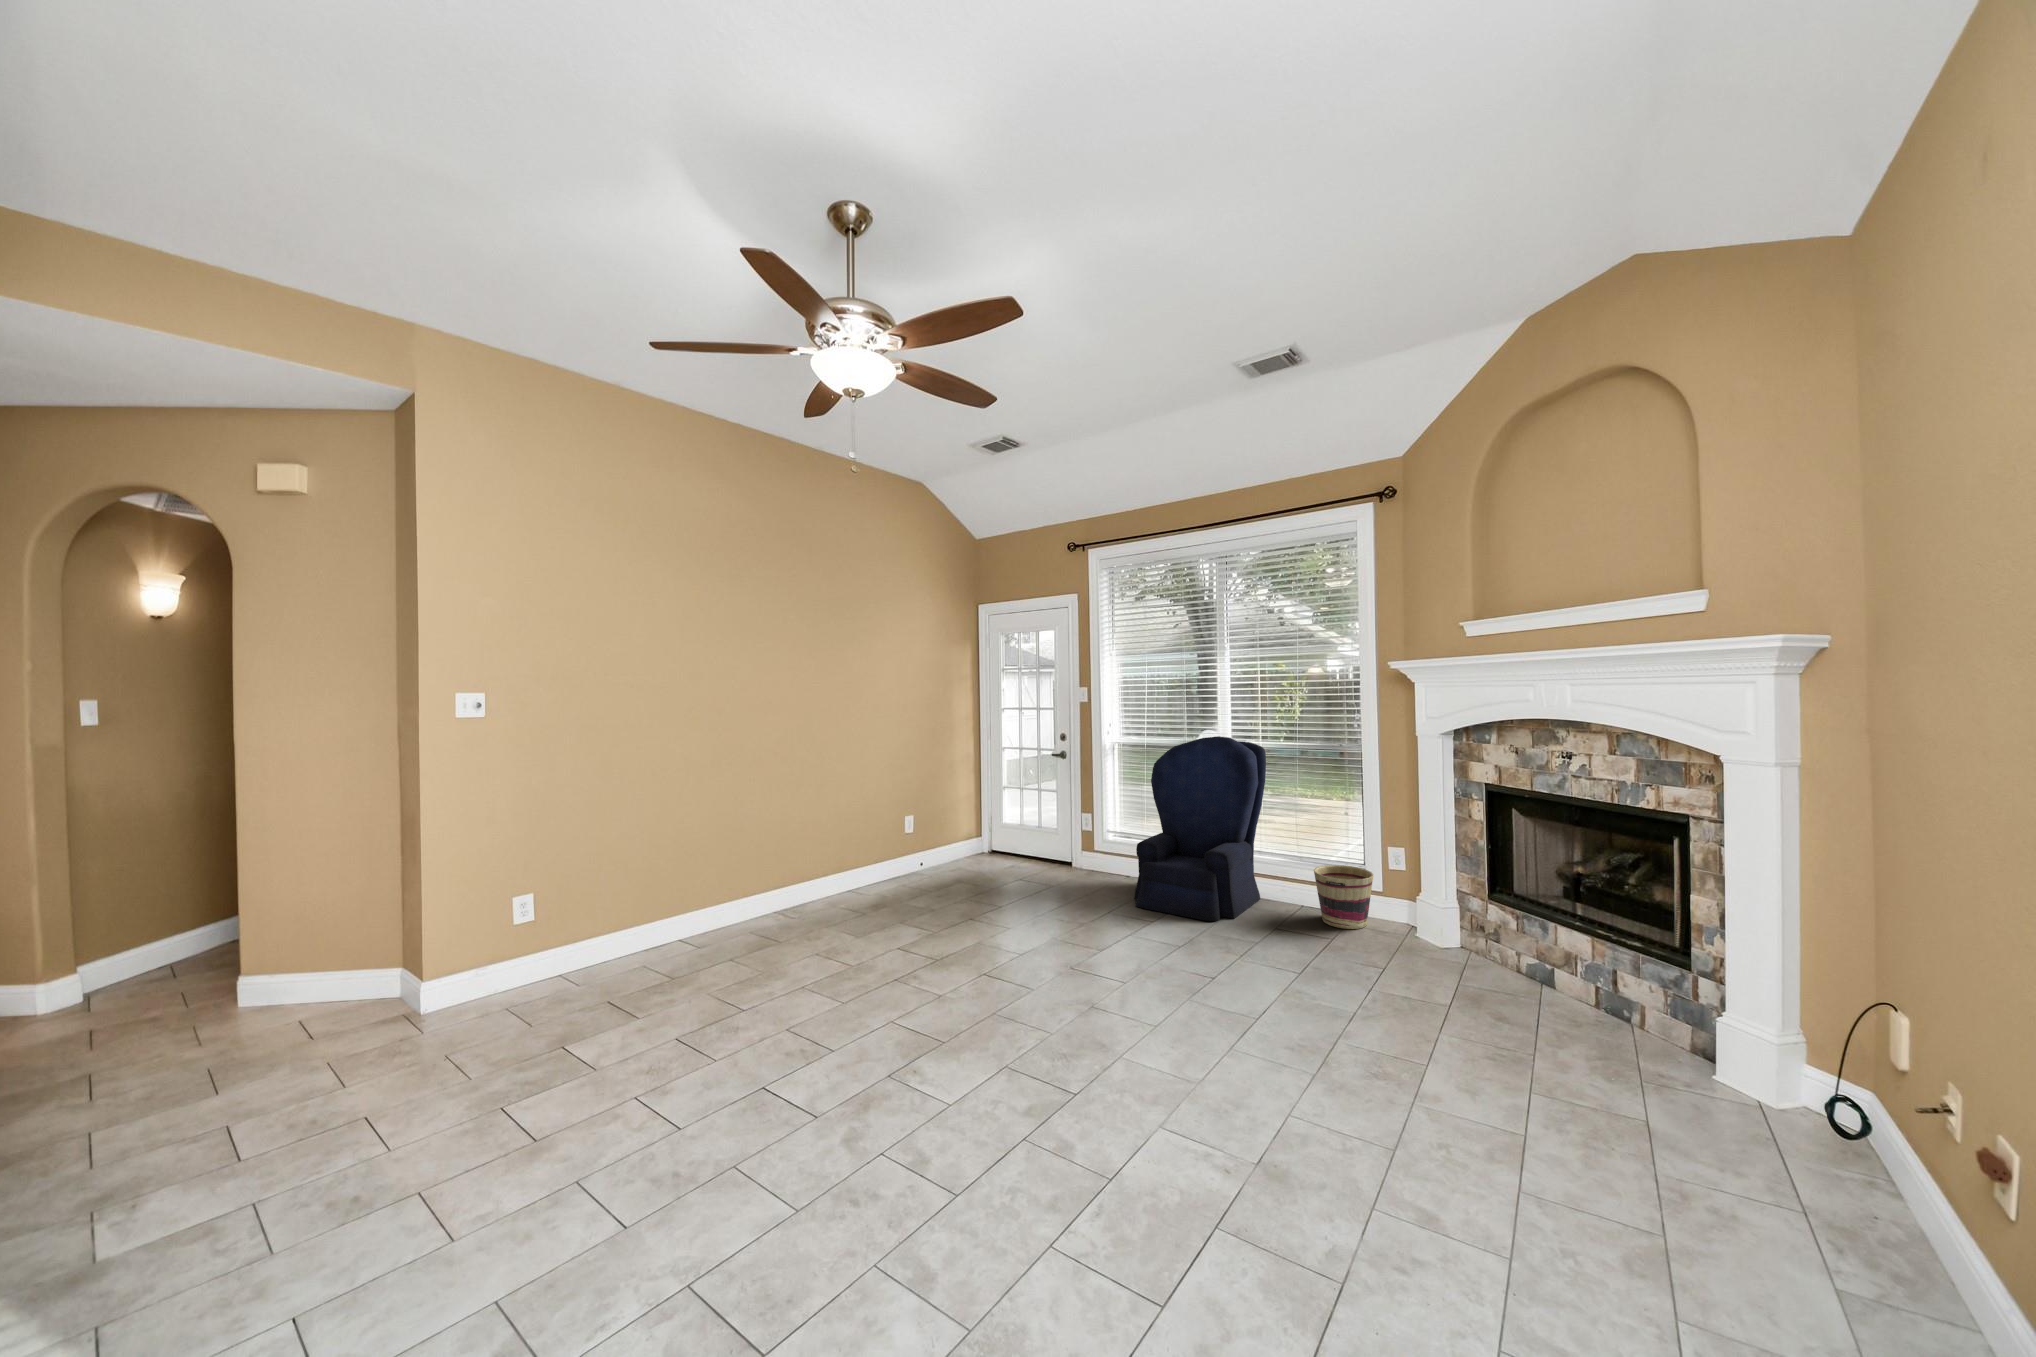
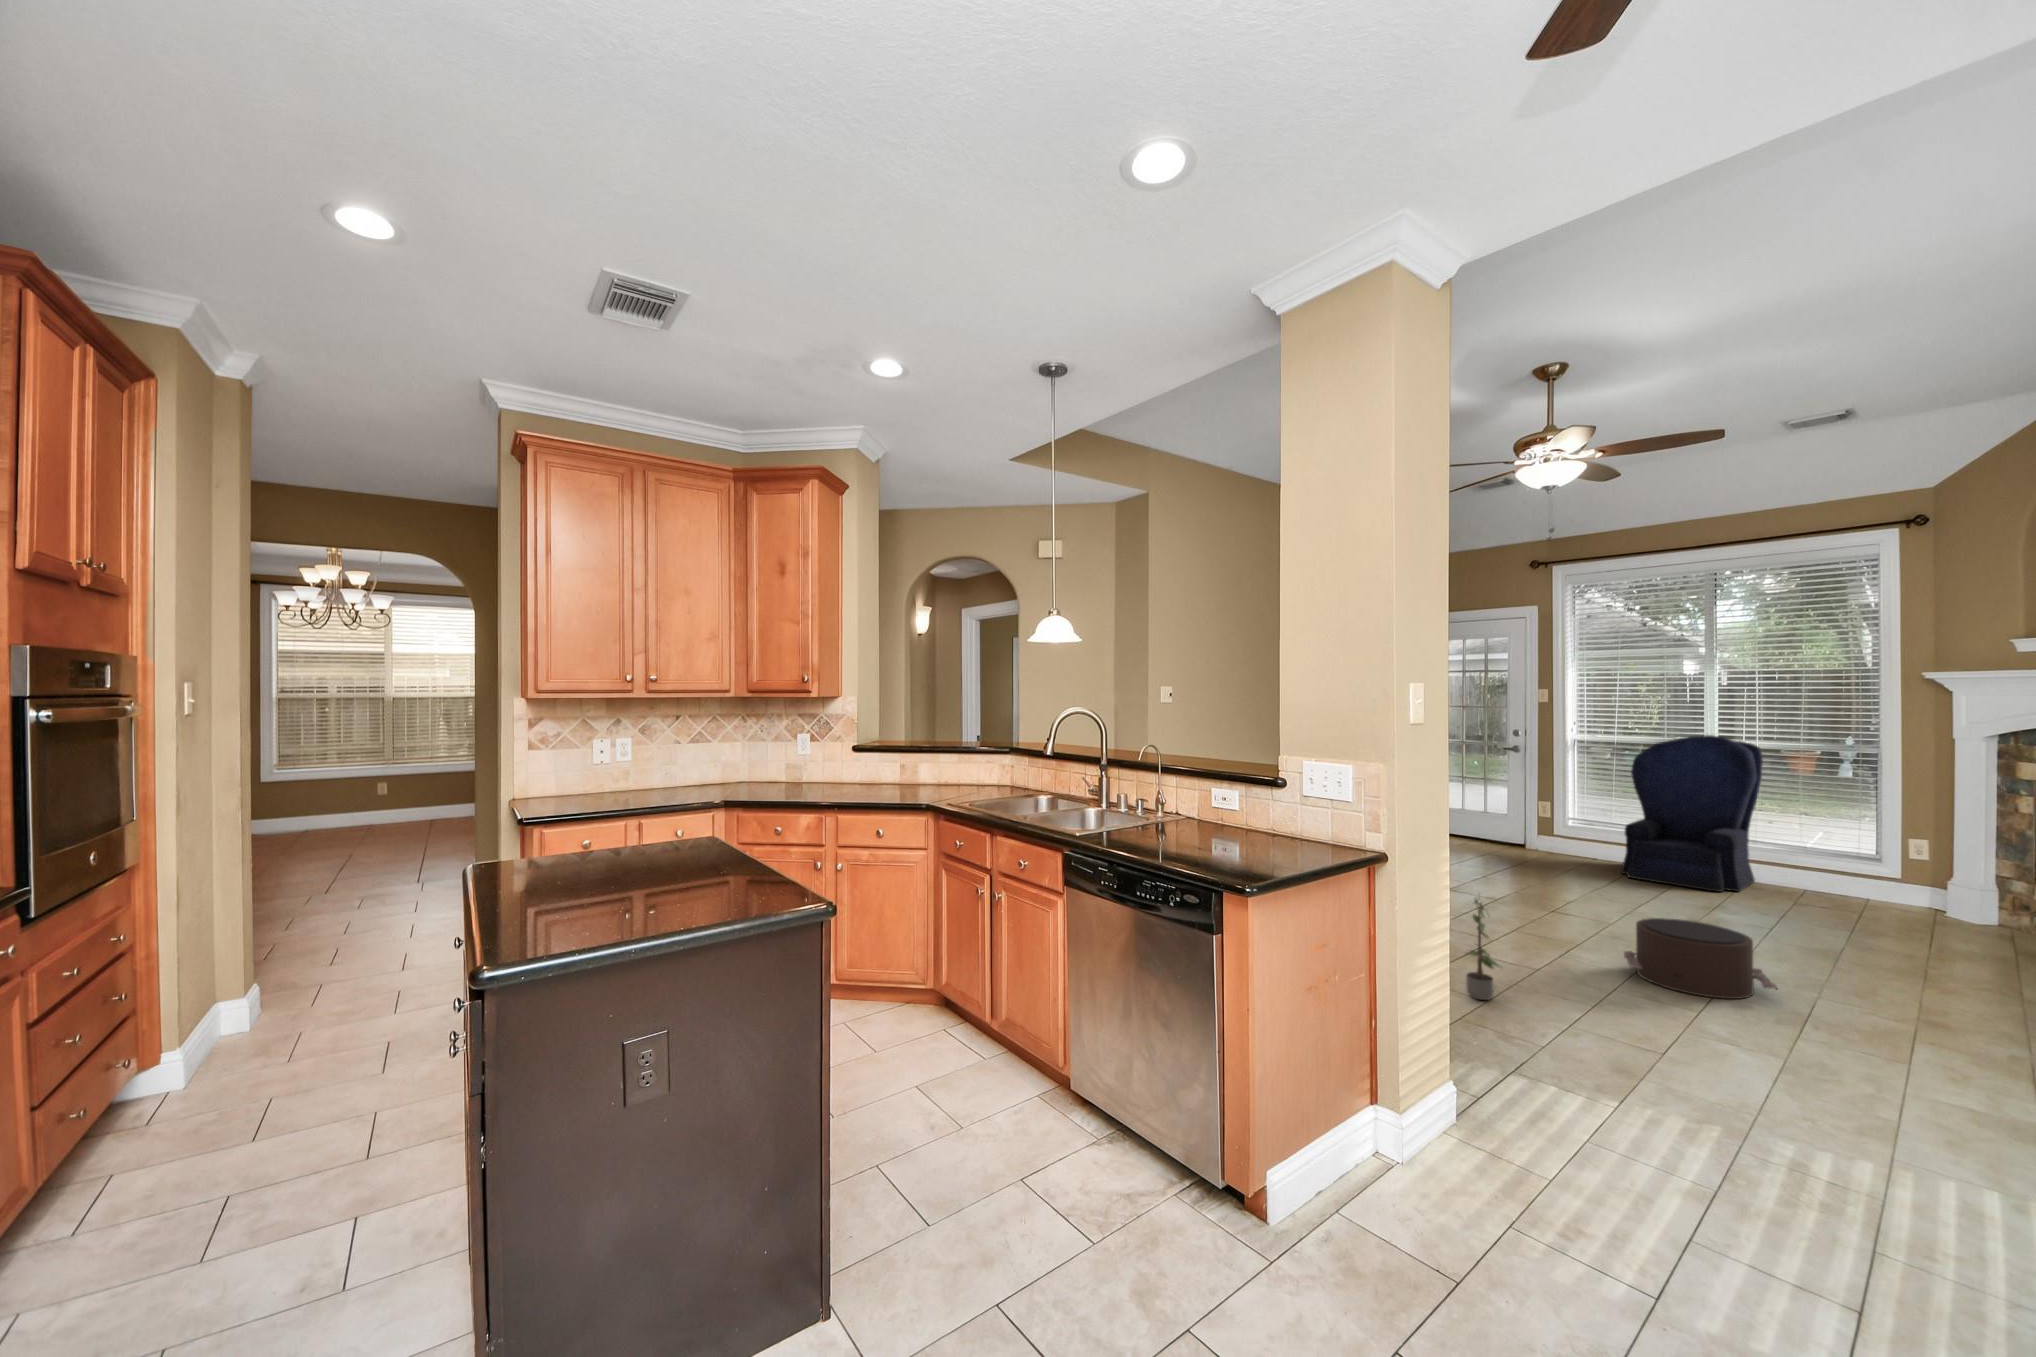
basket: present [1314,865,1373,929] -> none [1826,852,1896,907]
pouf: none [946,1031,1127,1188] -> present [1624,918,1777,999]
potted plant: none [581,1066,690,1285] -> present [1466,899,1499,1000]

